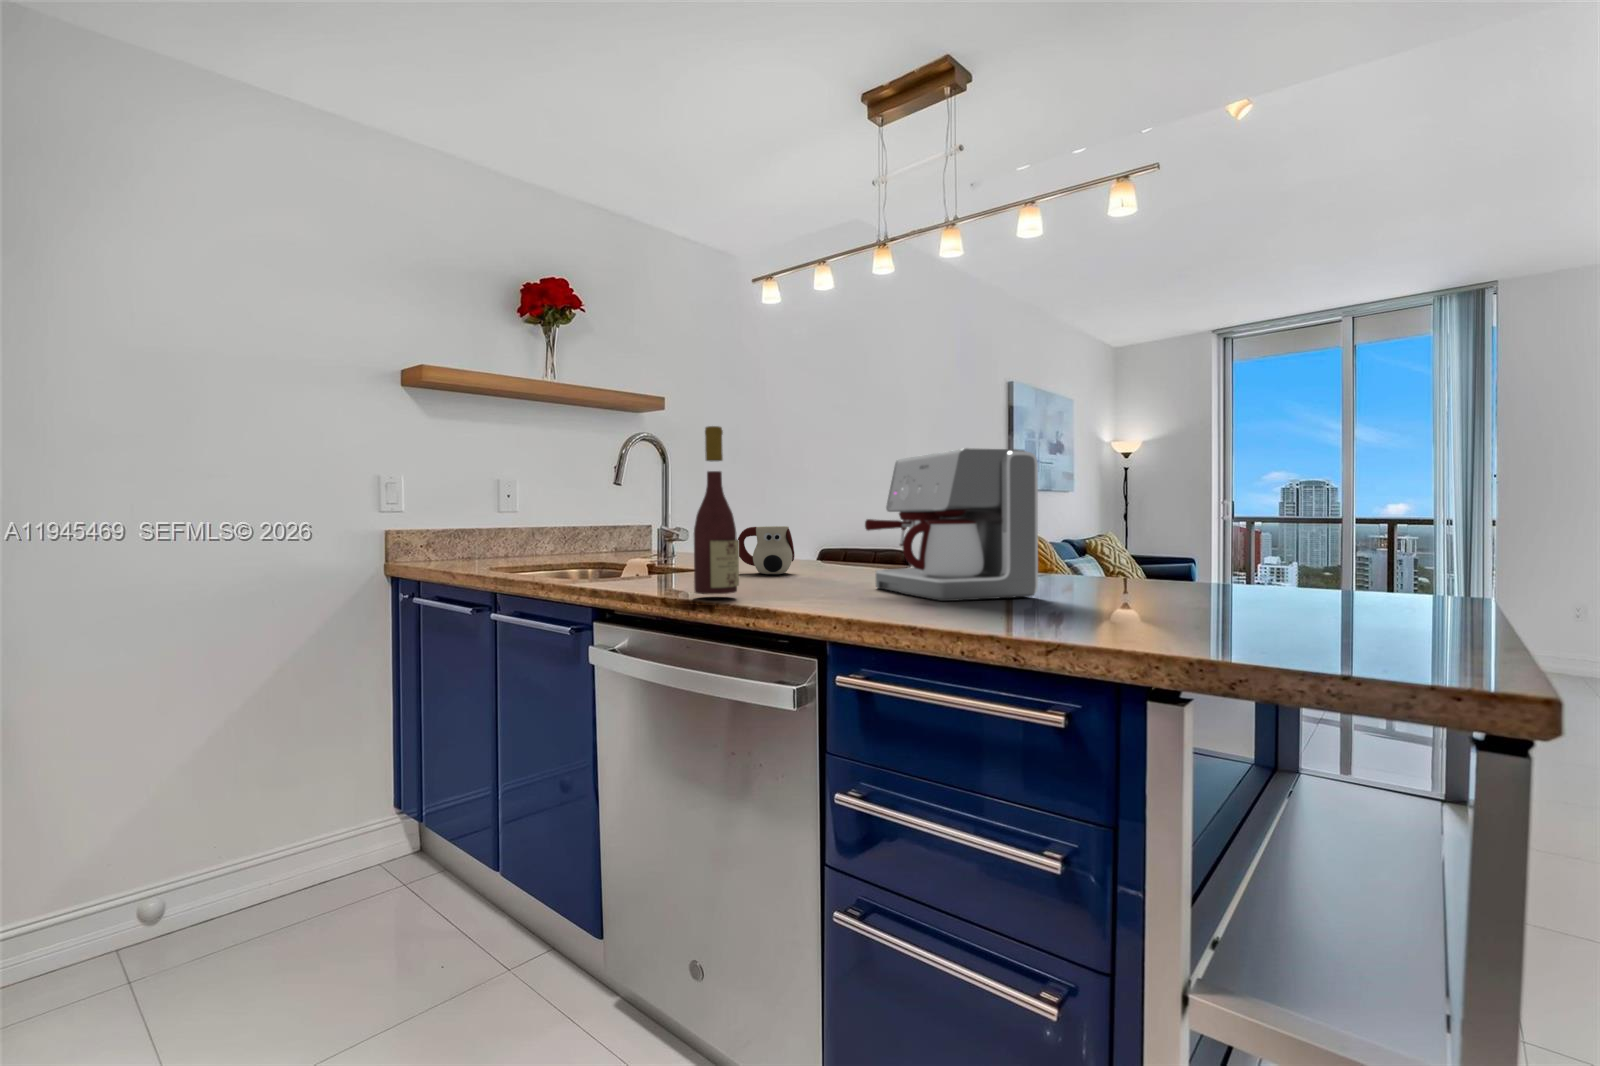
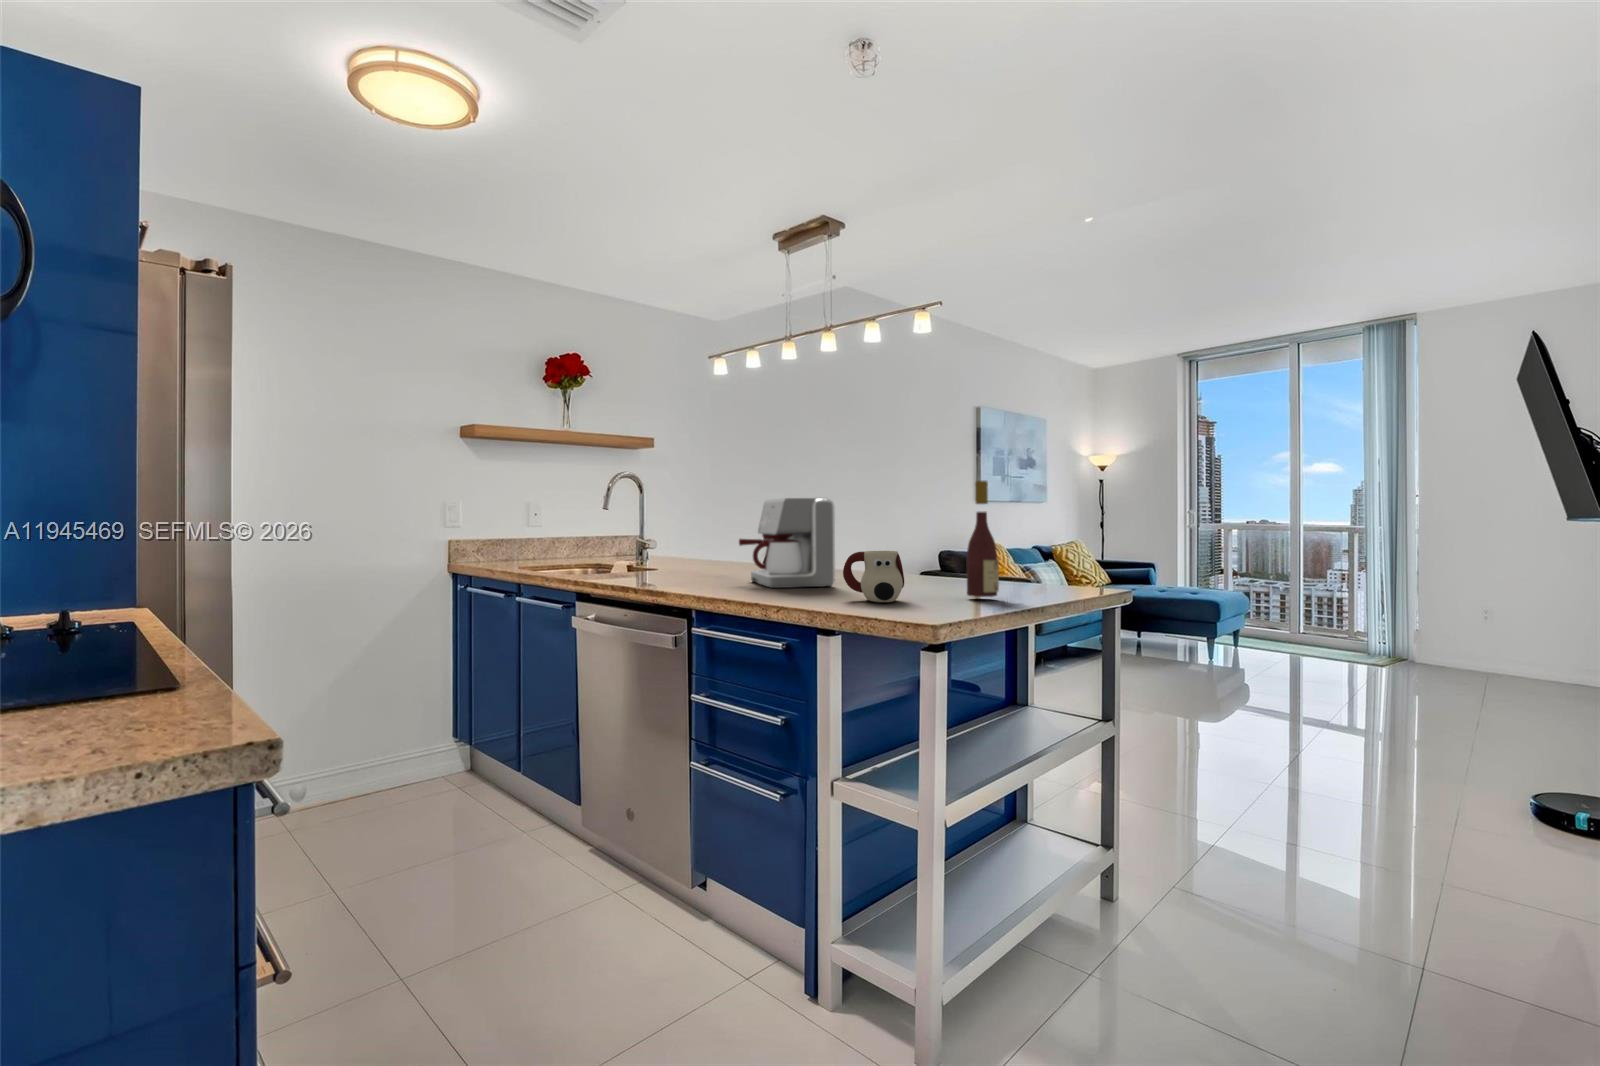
wine bottle: present [694,426,739,594] -> present [967,481,999,597]
mug: present [738,526,795,574] -> present [843,551,904,602]

